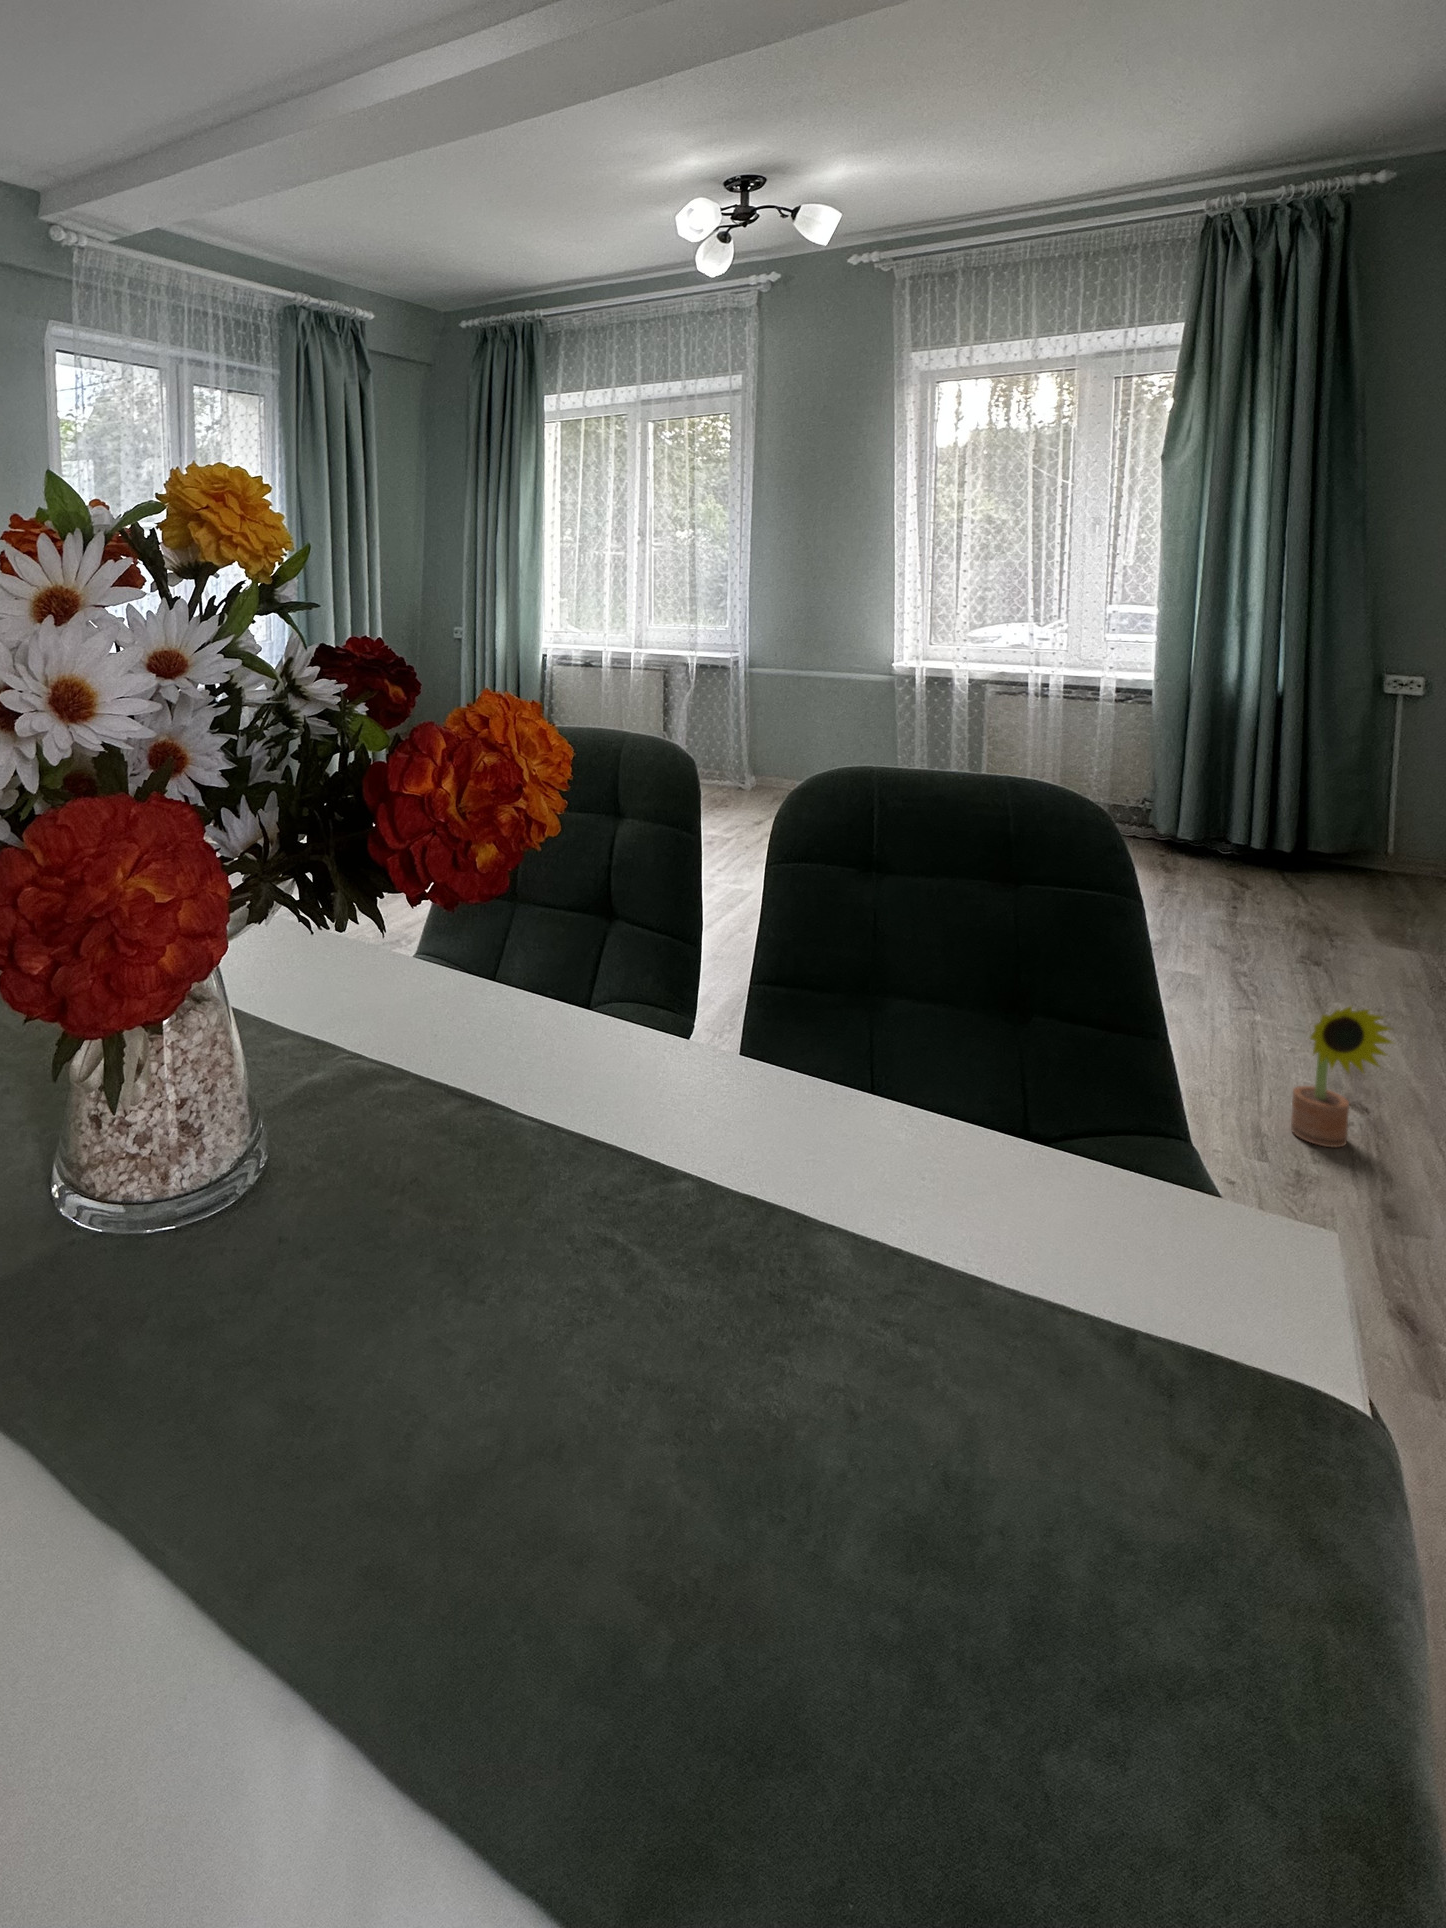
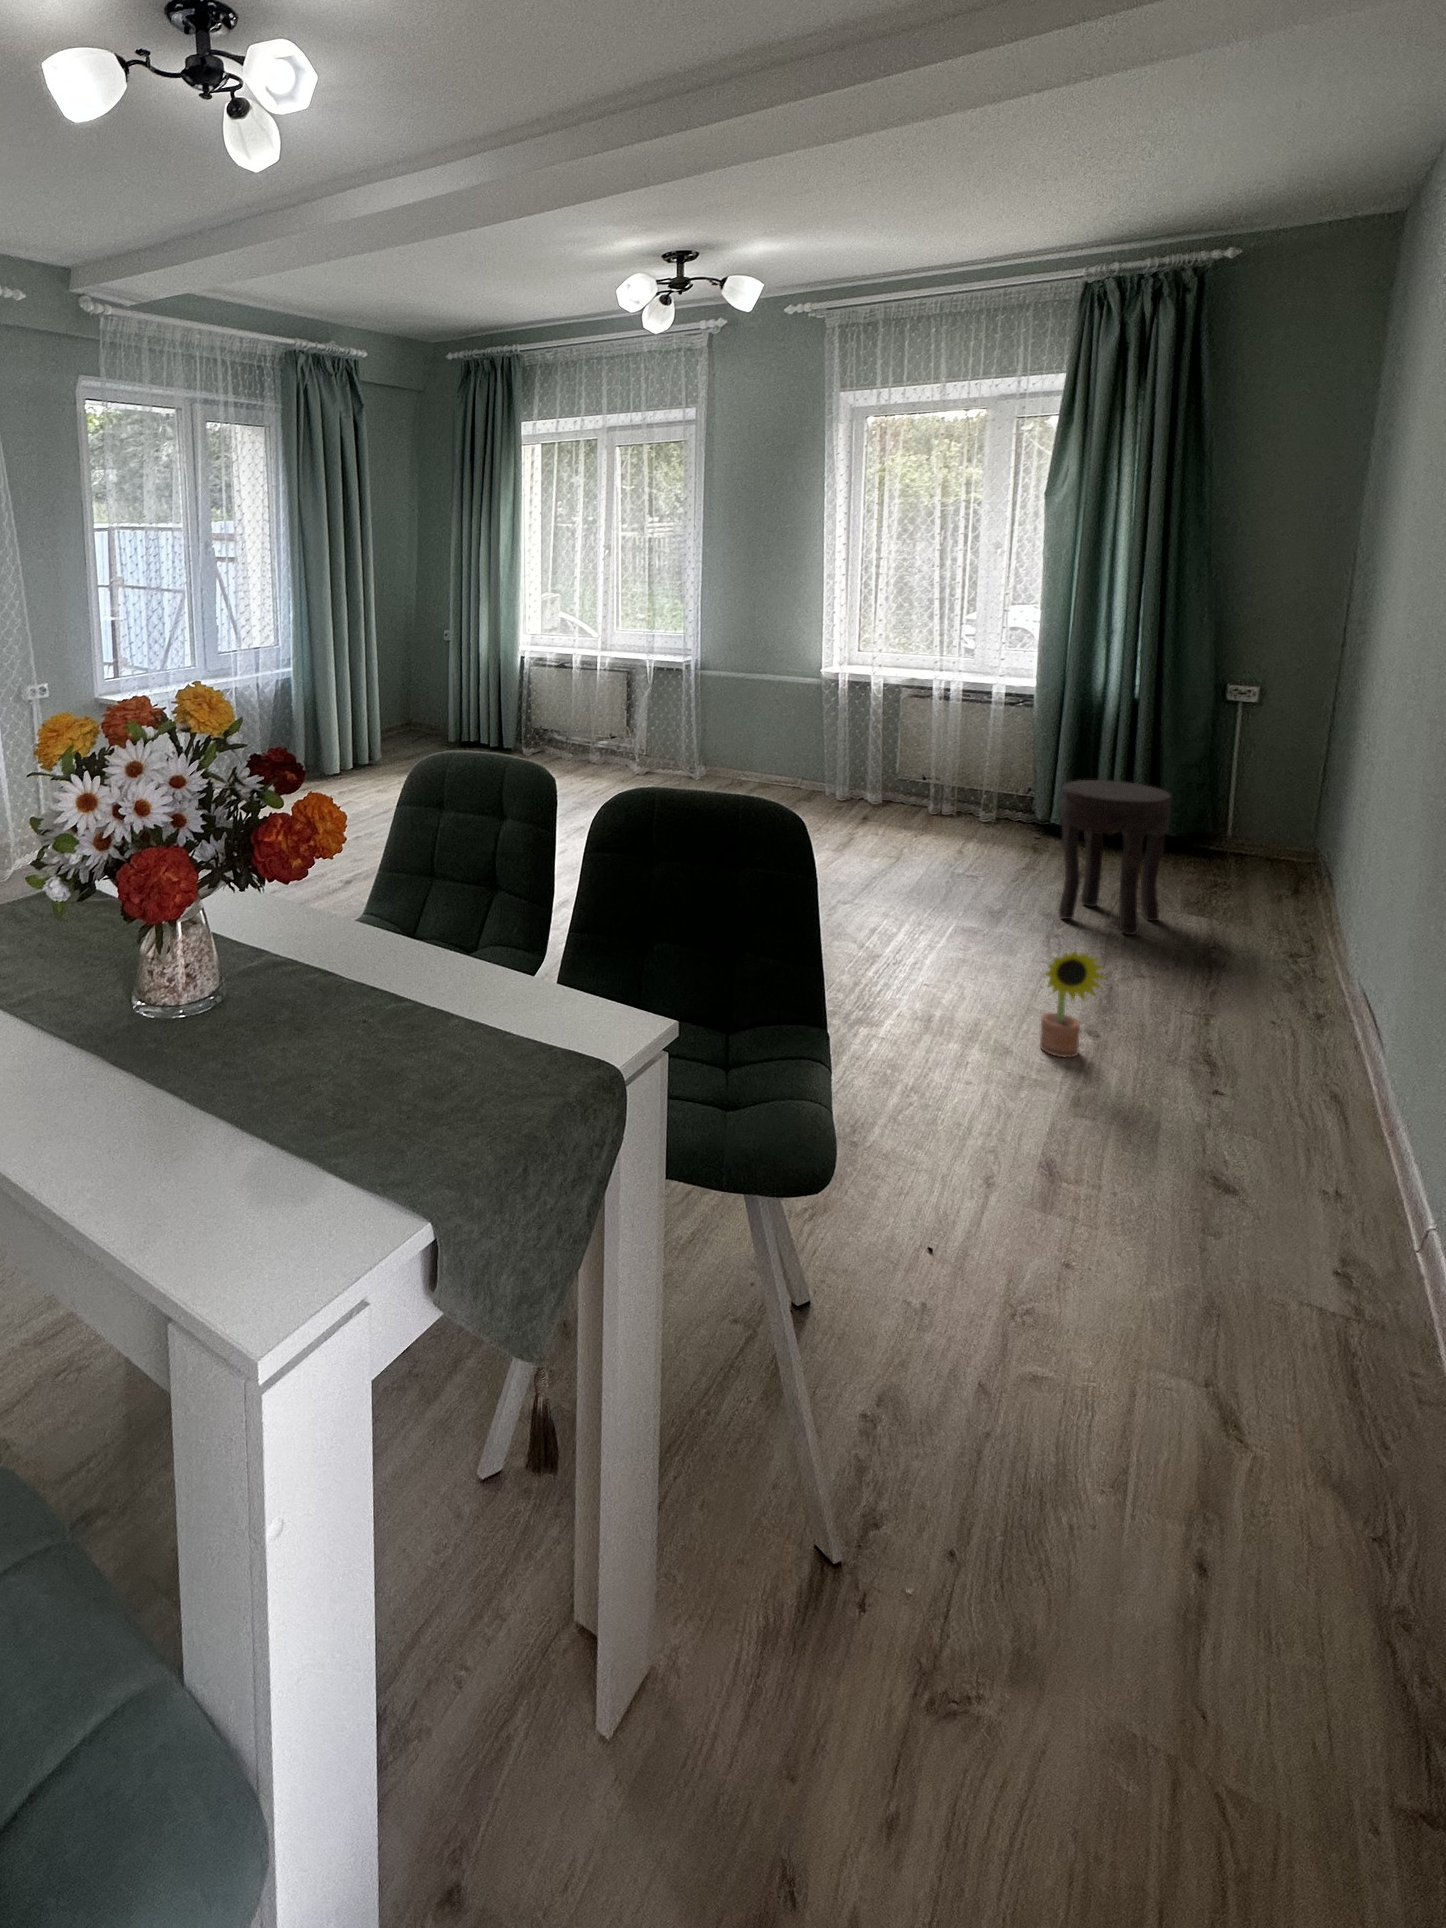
side table: none [1228,786,1372,976] -> present [1059,780,1171,935]

